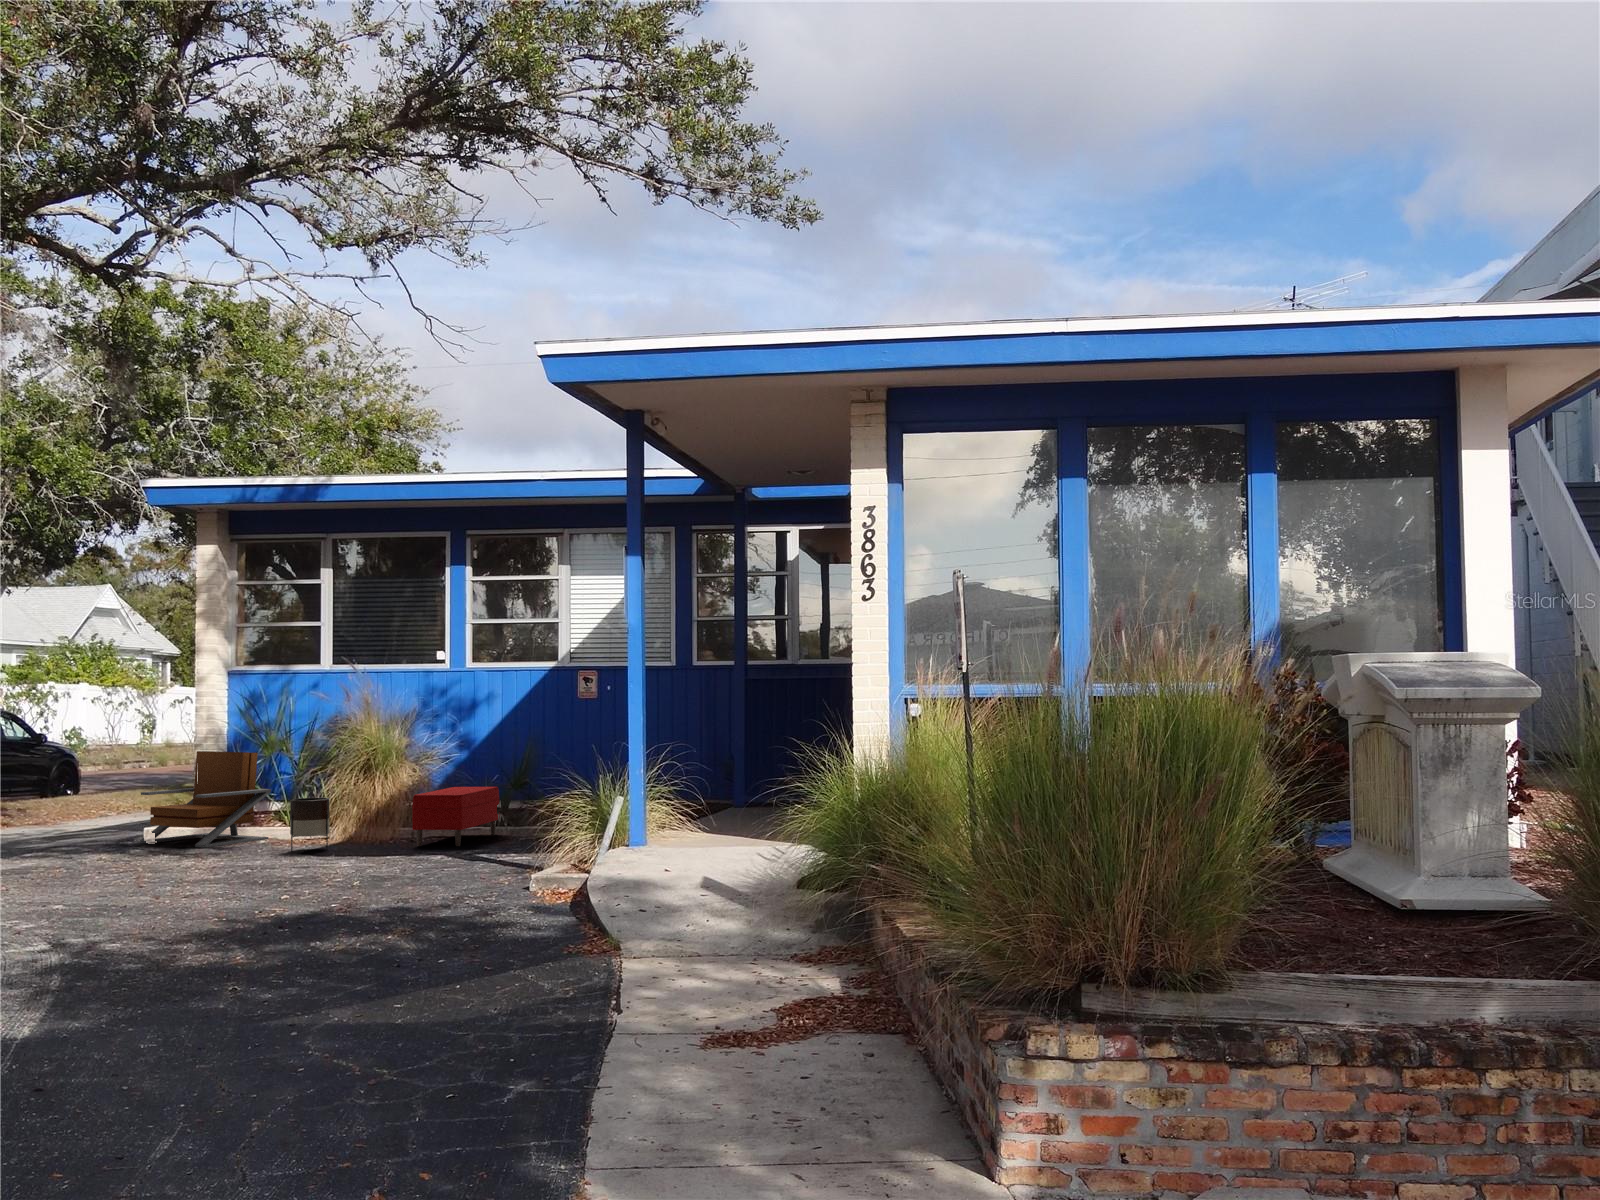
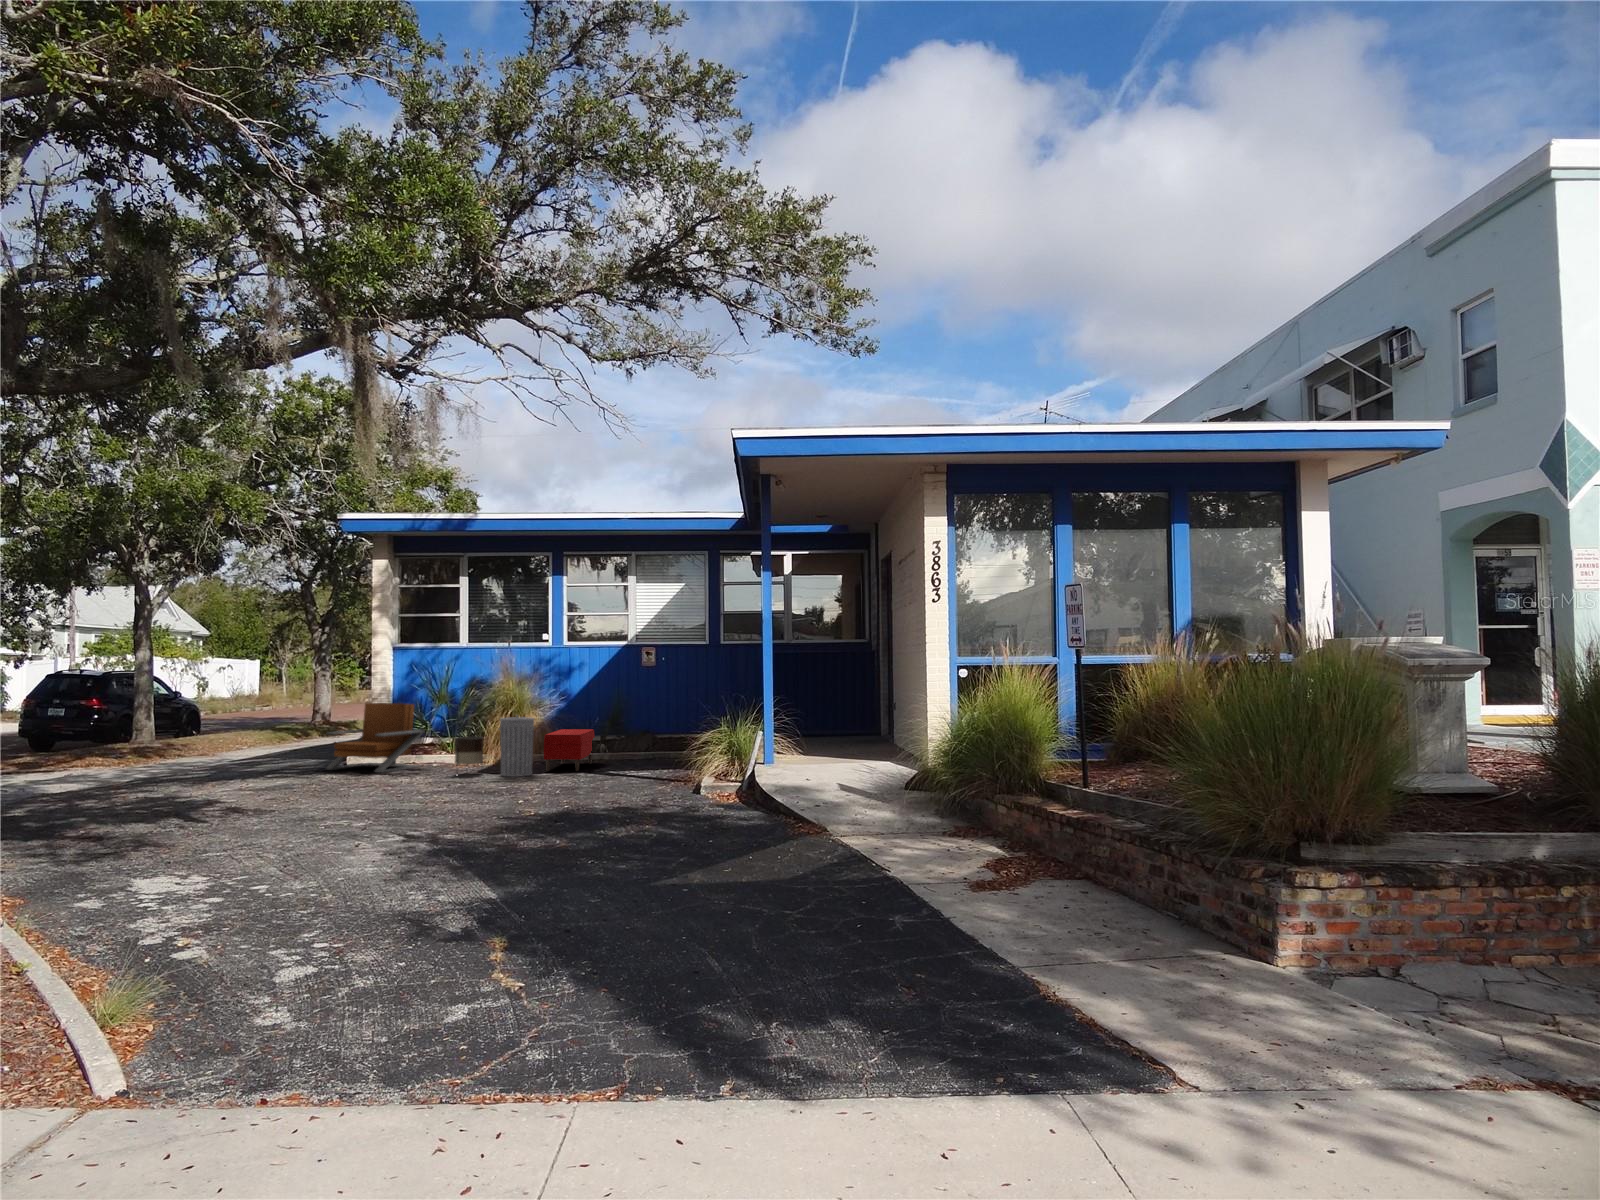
trash can: none [343,768,395,854] -> present [499,716,535,777]

